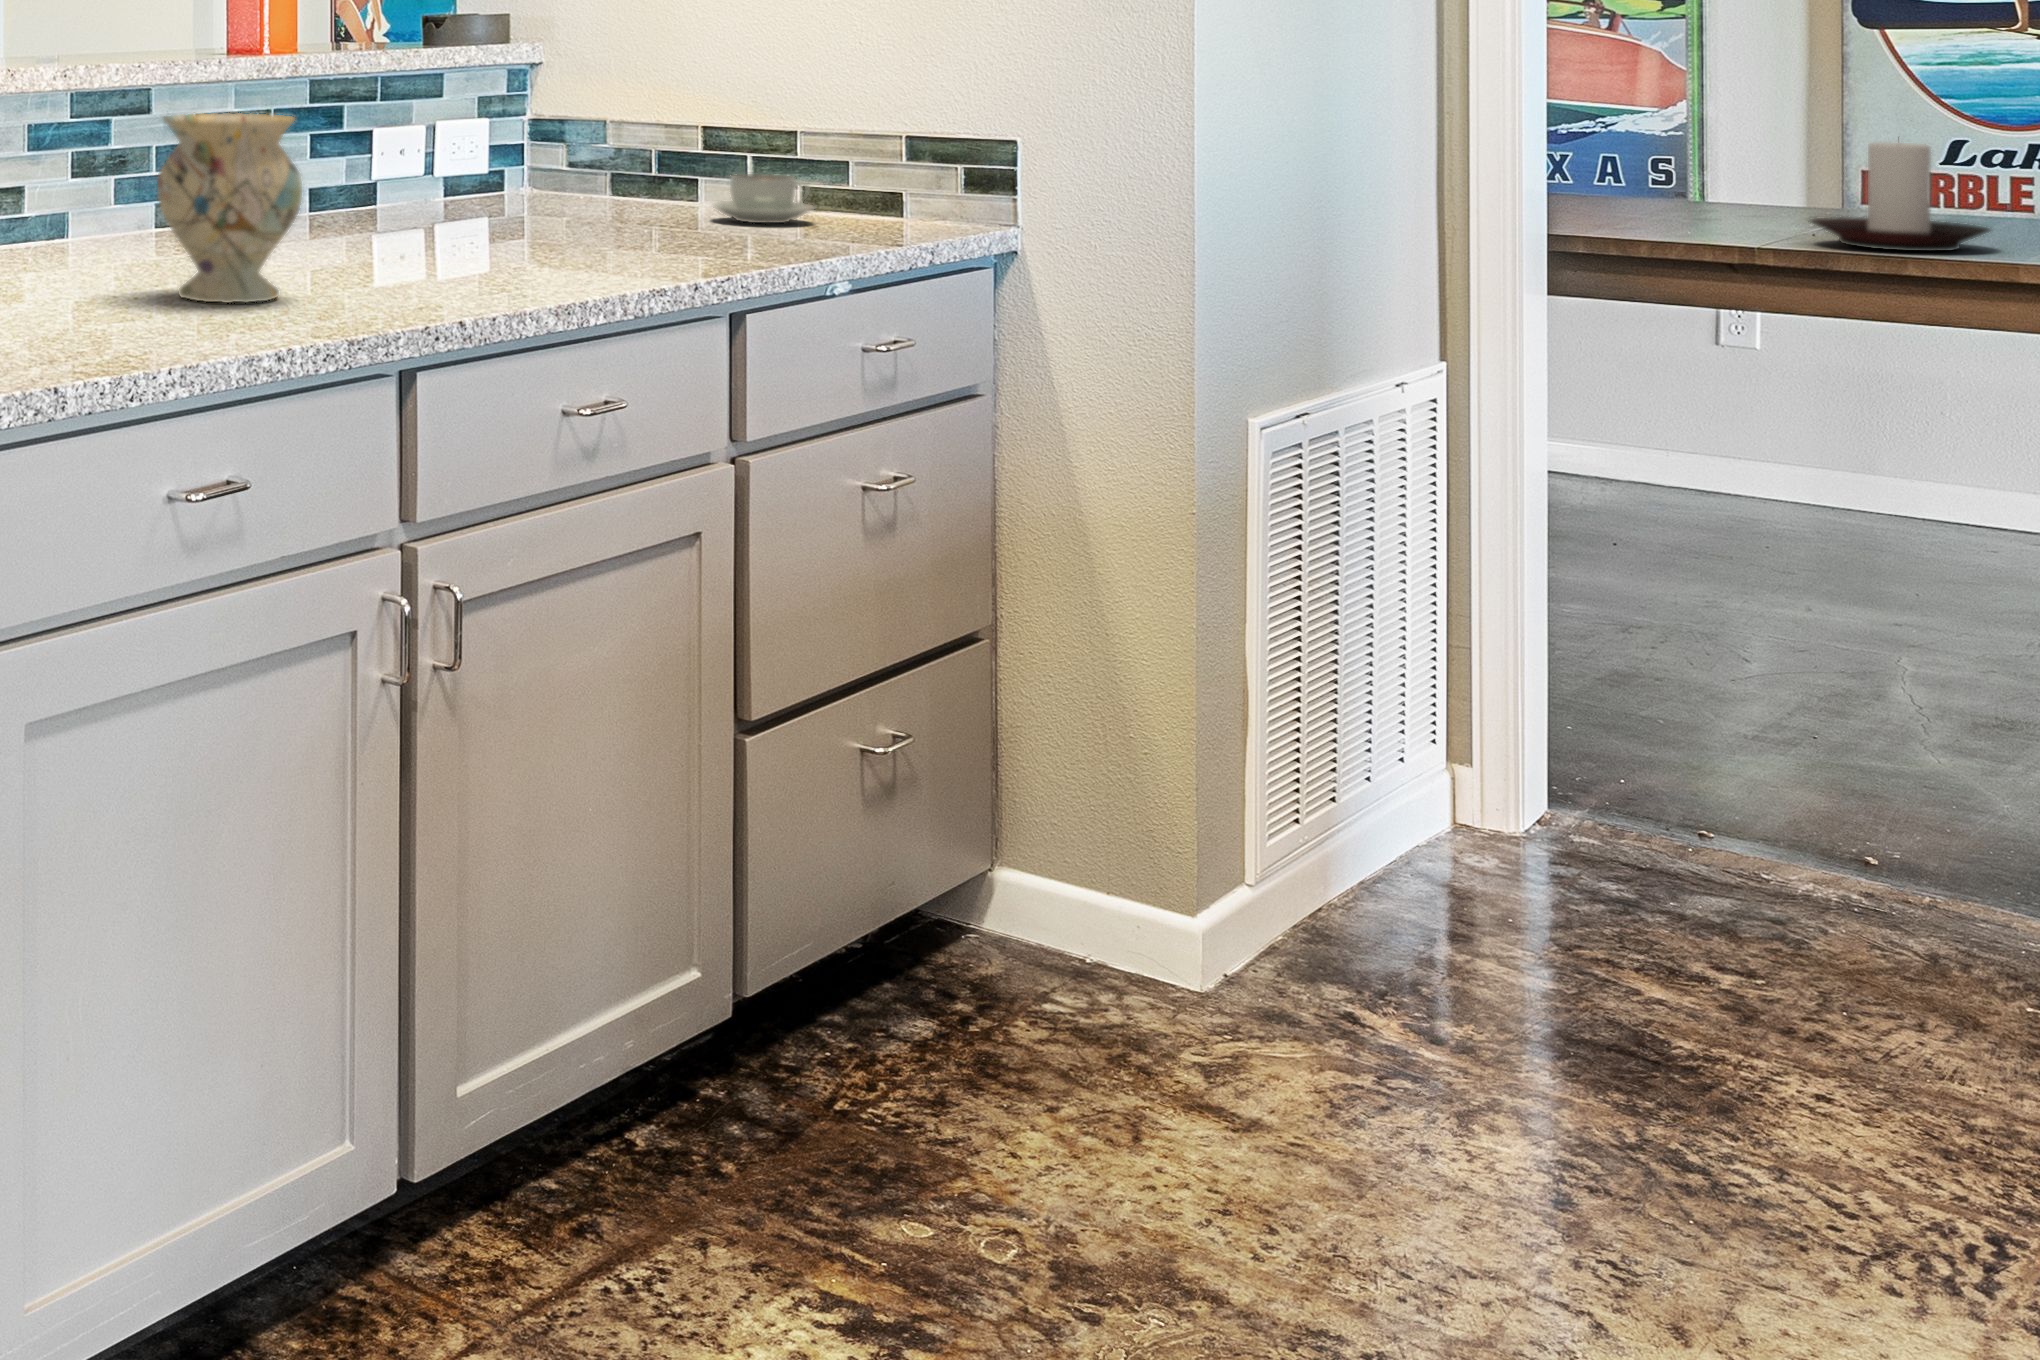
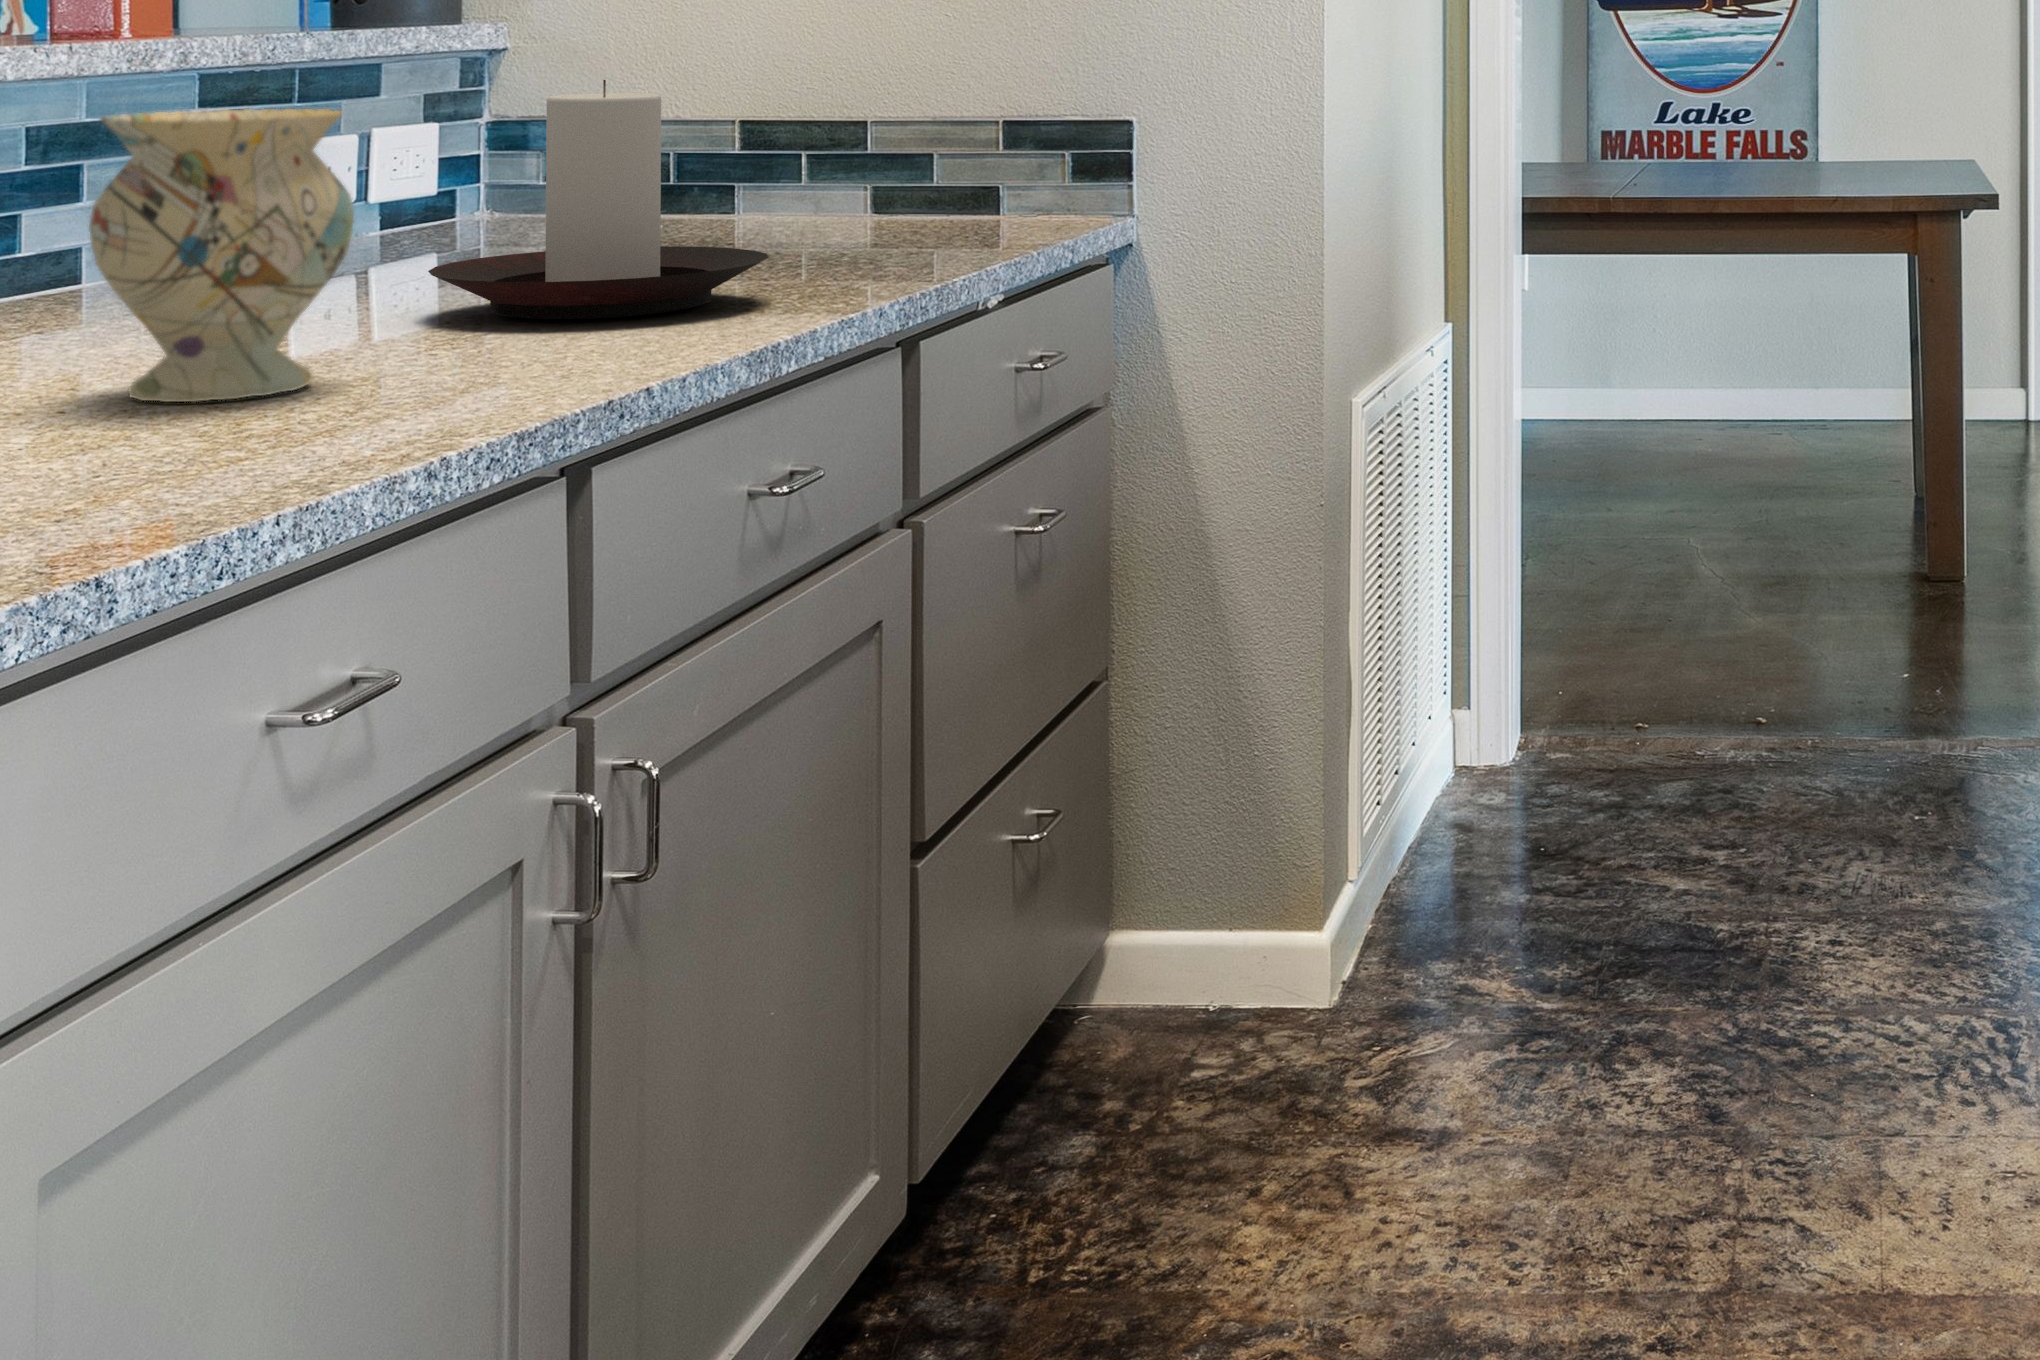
candle holder: present [1811,139,1990,251] -> present [428,80,769,319]
coffee cup: present [713,174,813,223] -> none [766,172,894,231]

